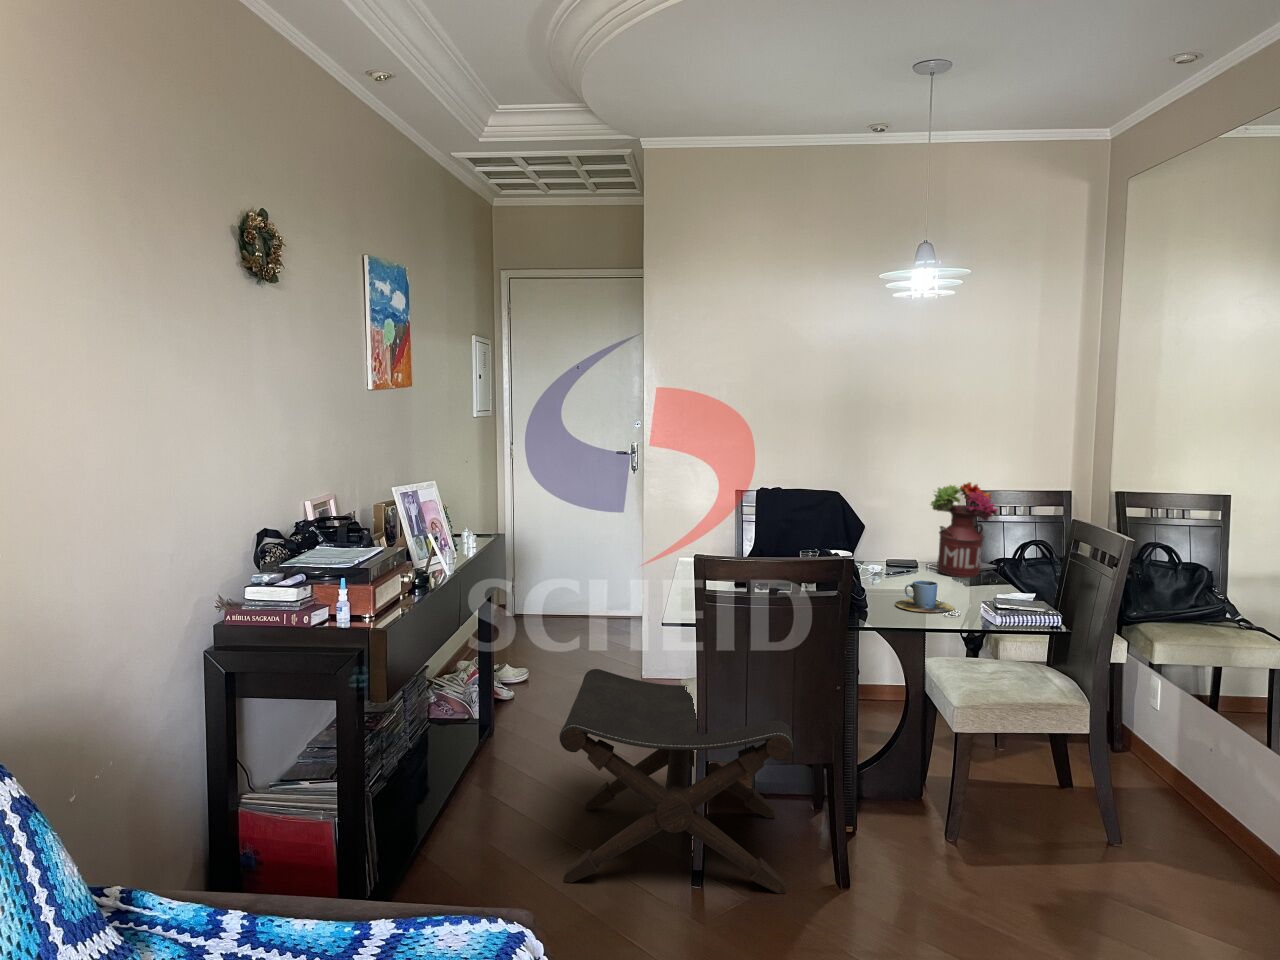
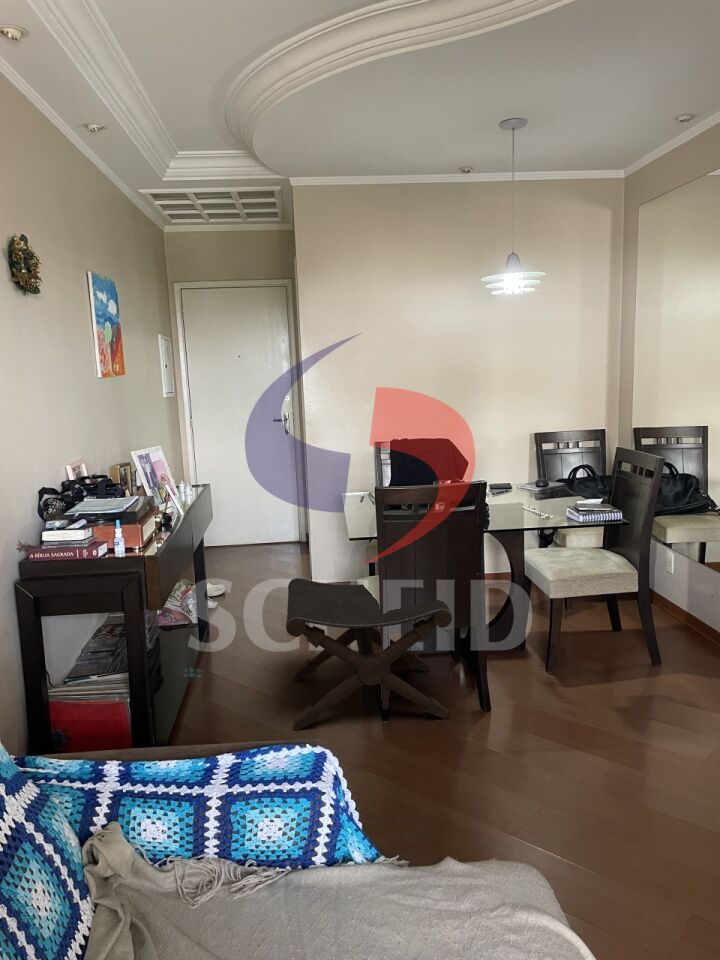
flower arrangement: present [931,482,998,577] -> none [518,427,565,494]
cup: present [895,580,954,612] -> none [506,497,546,519]

